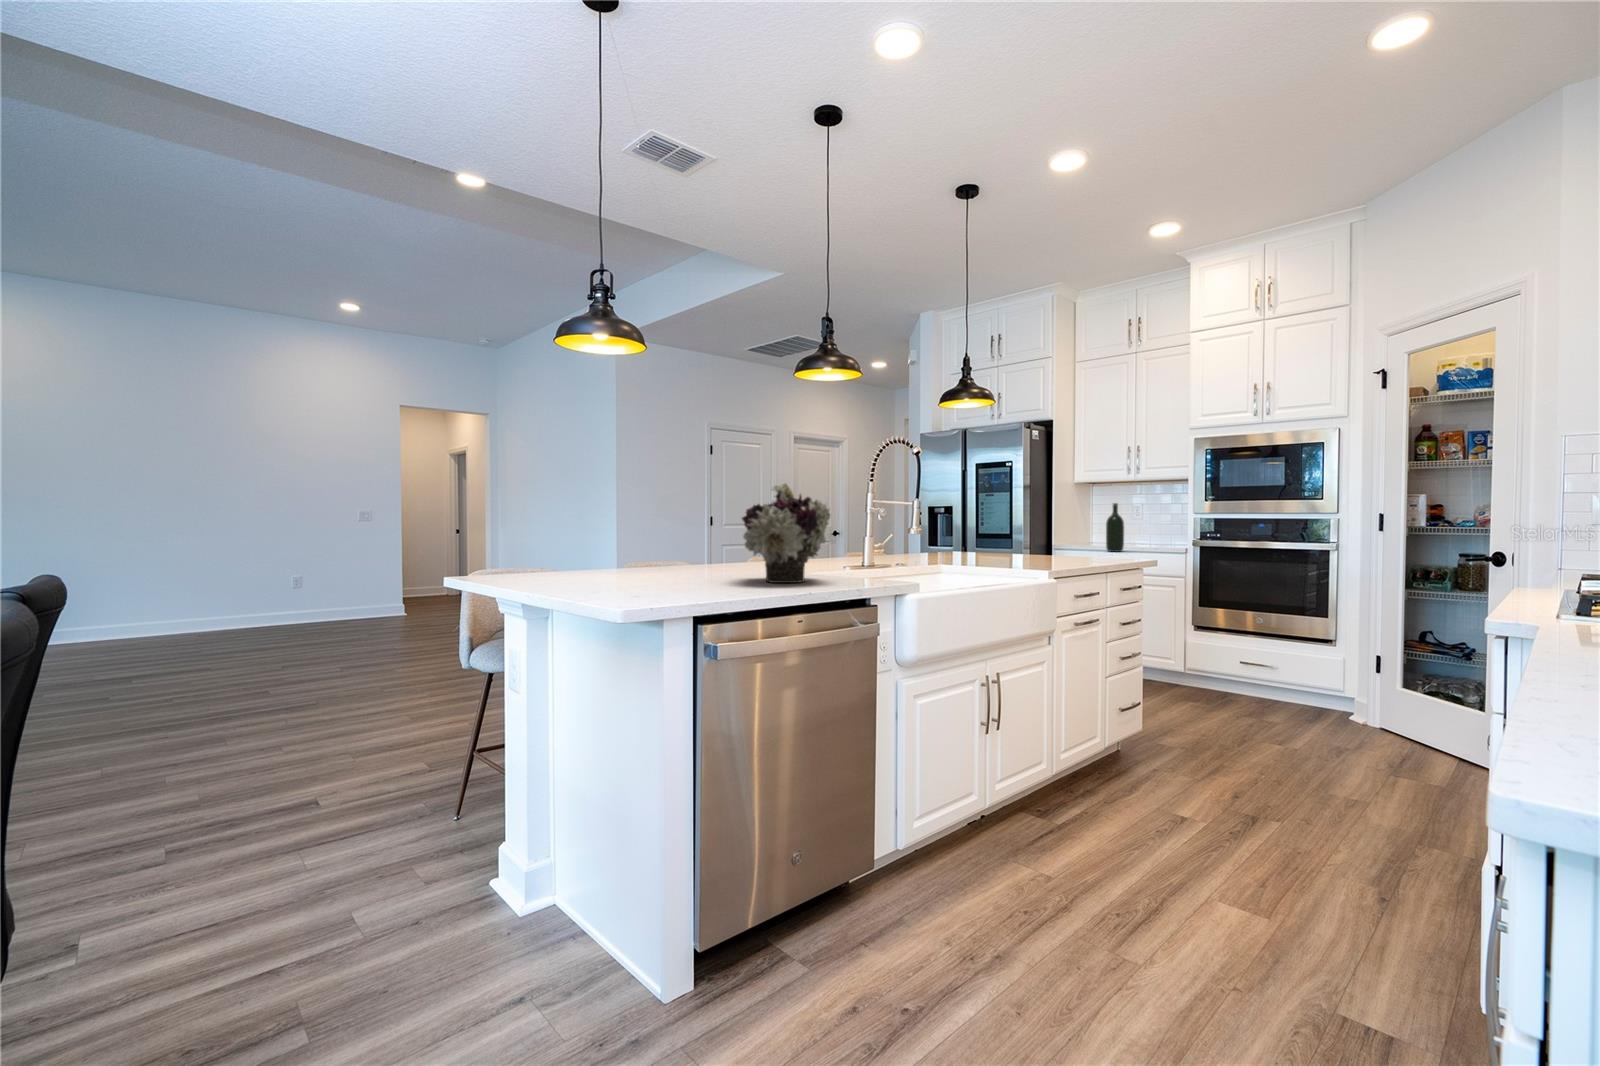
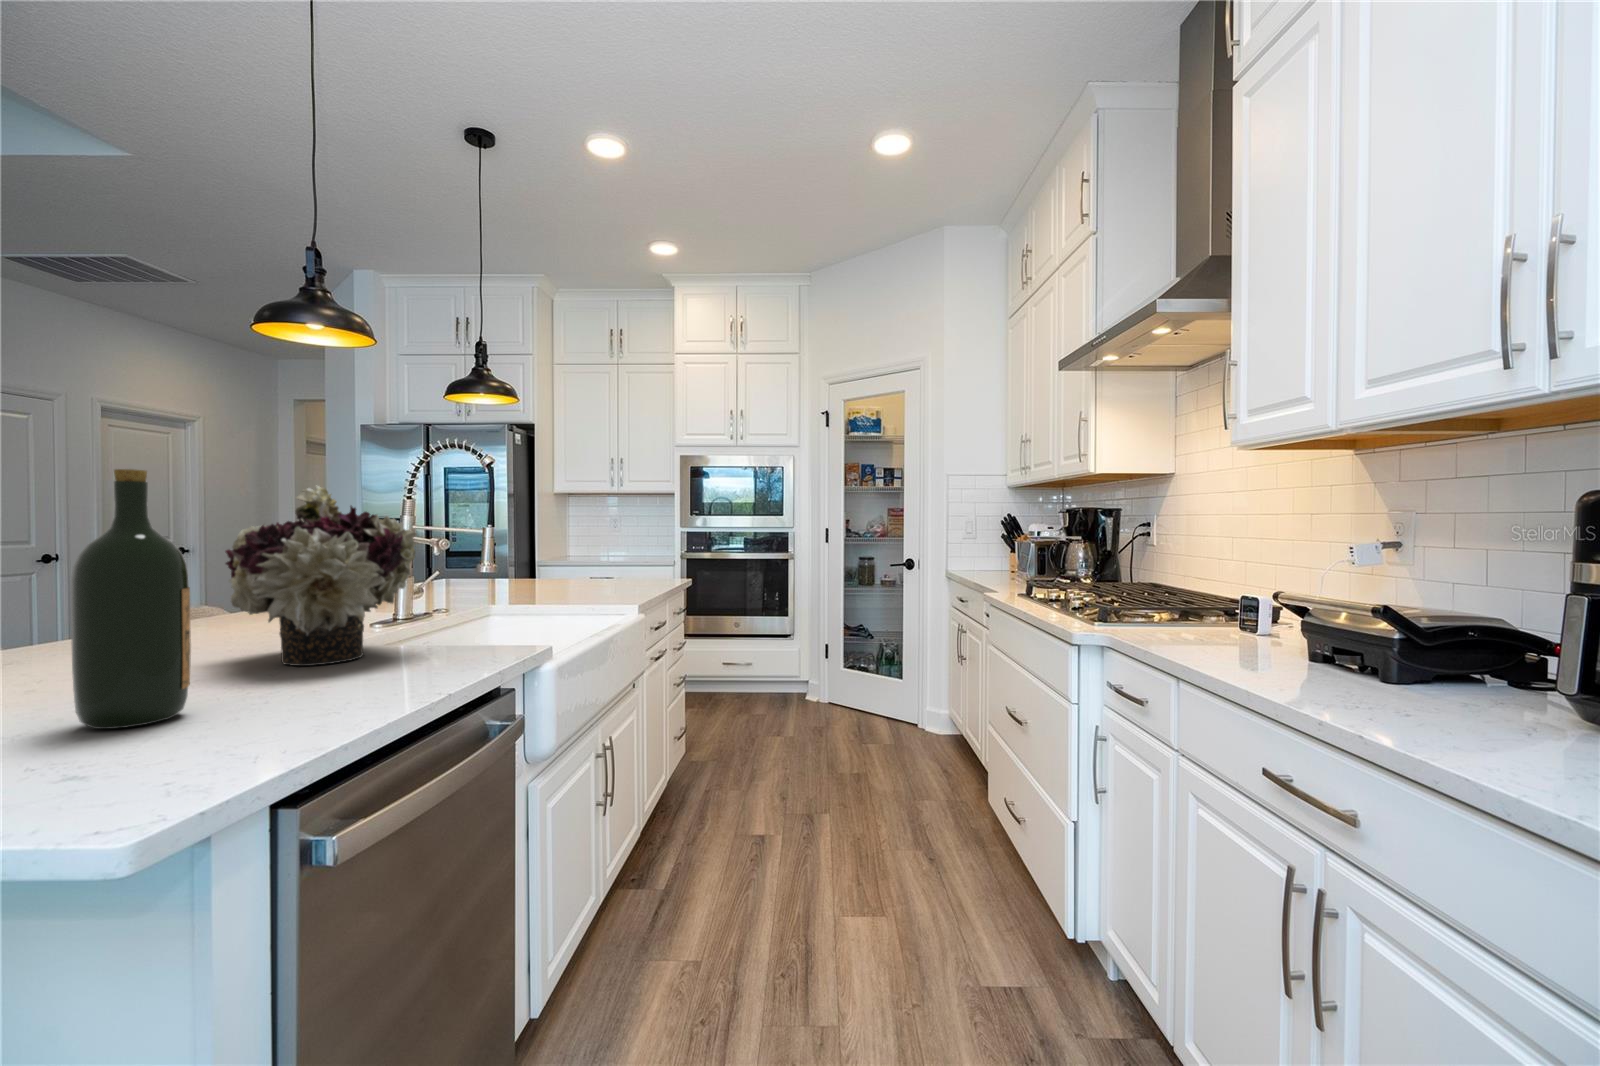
wine bottle: present [1106,503,1124,552] -> present [71,469,191,729]

